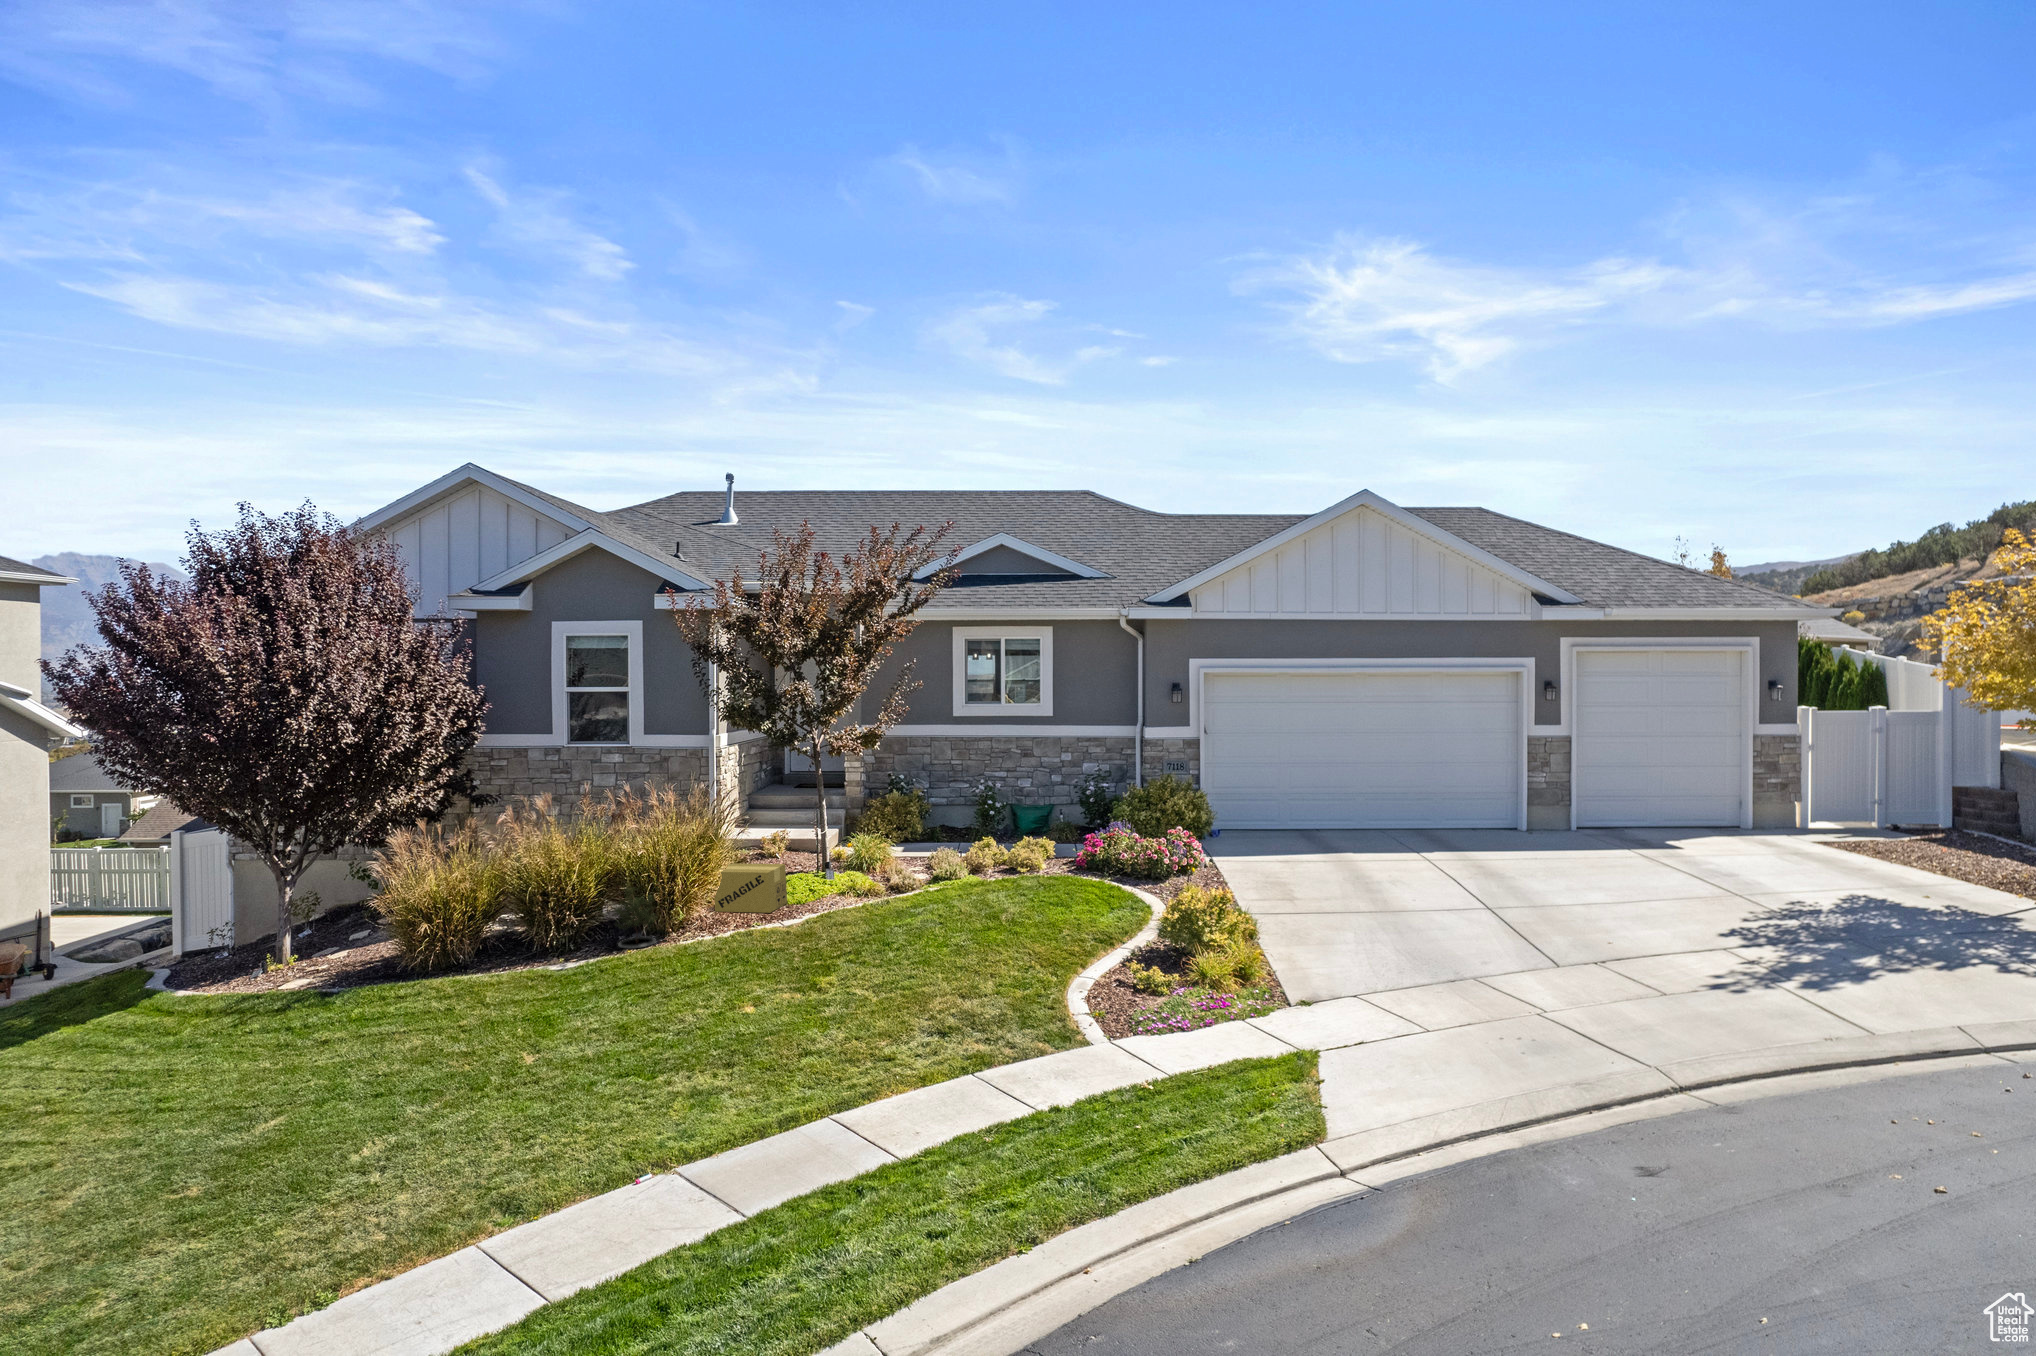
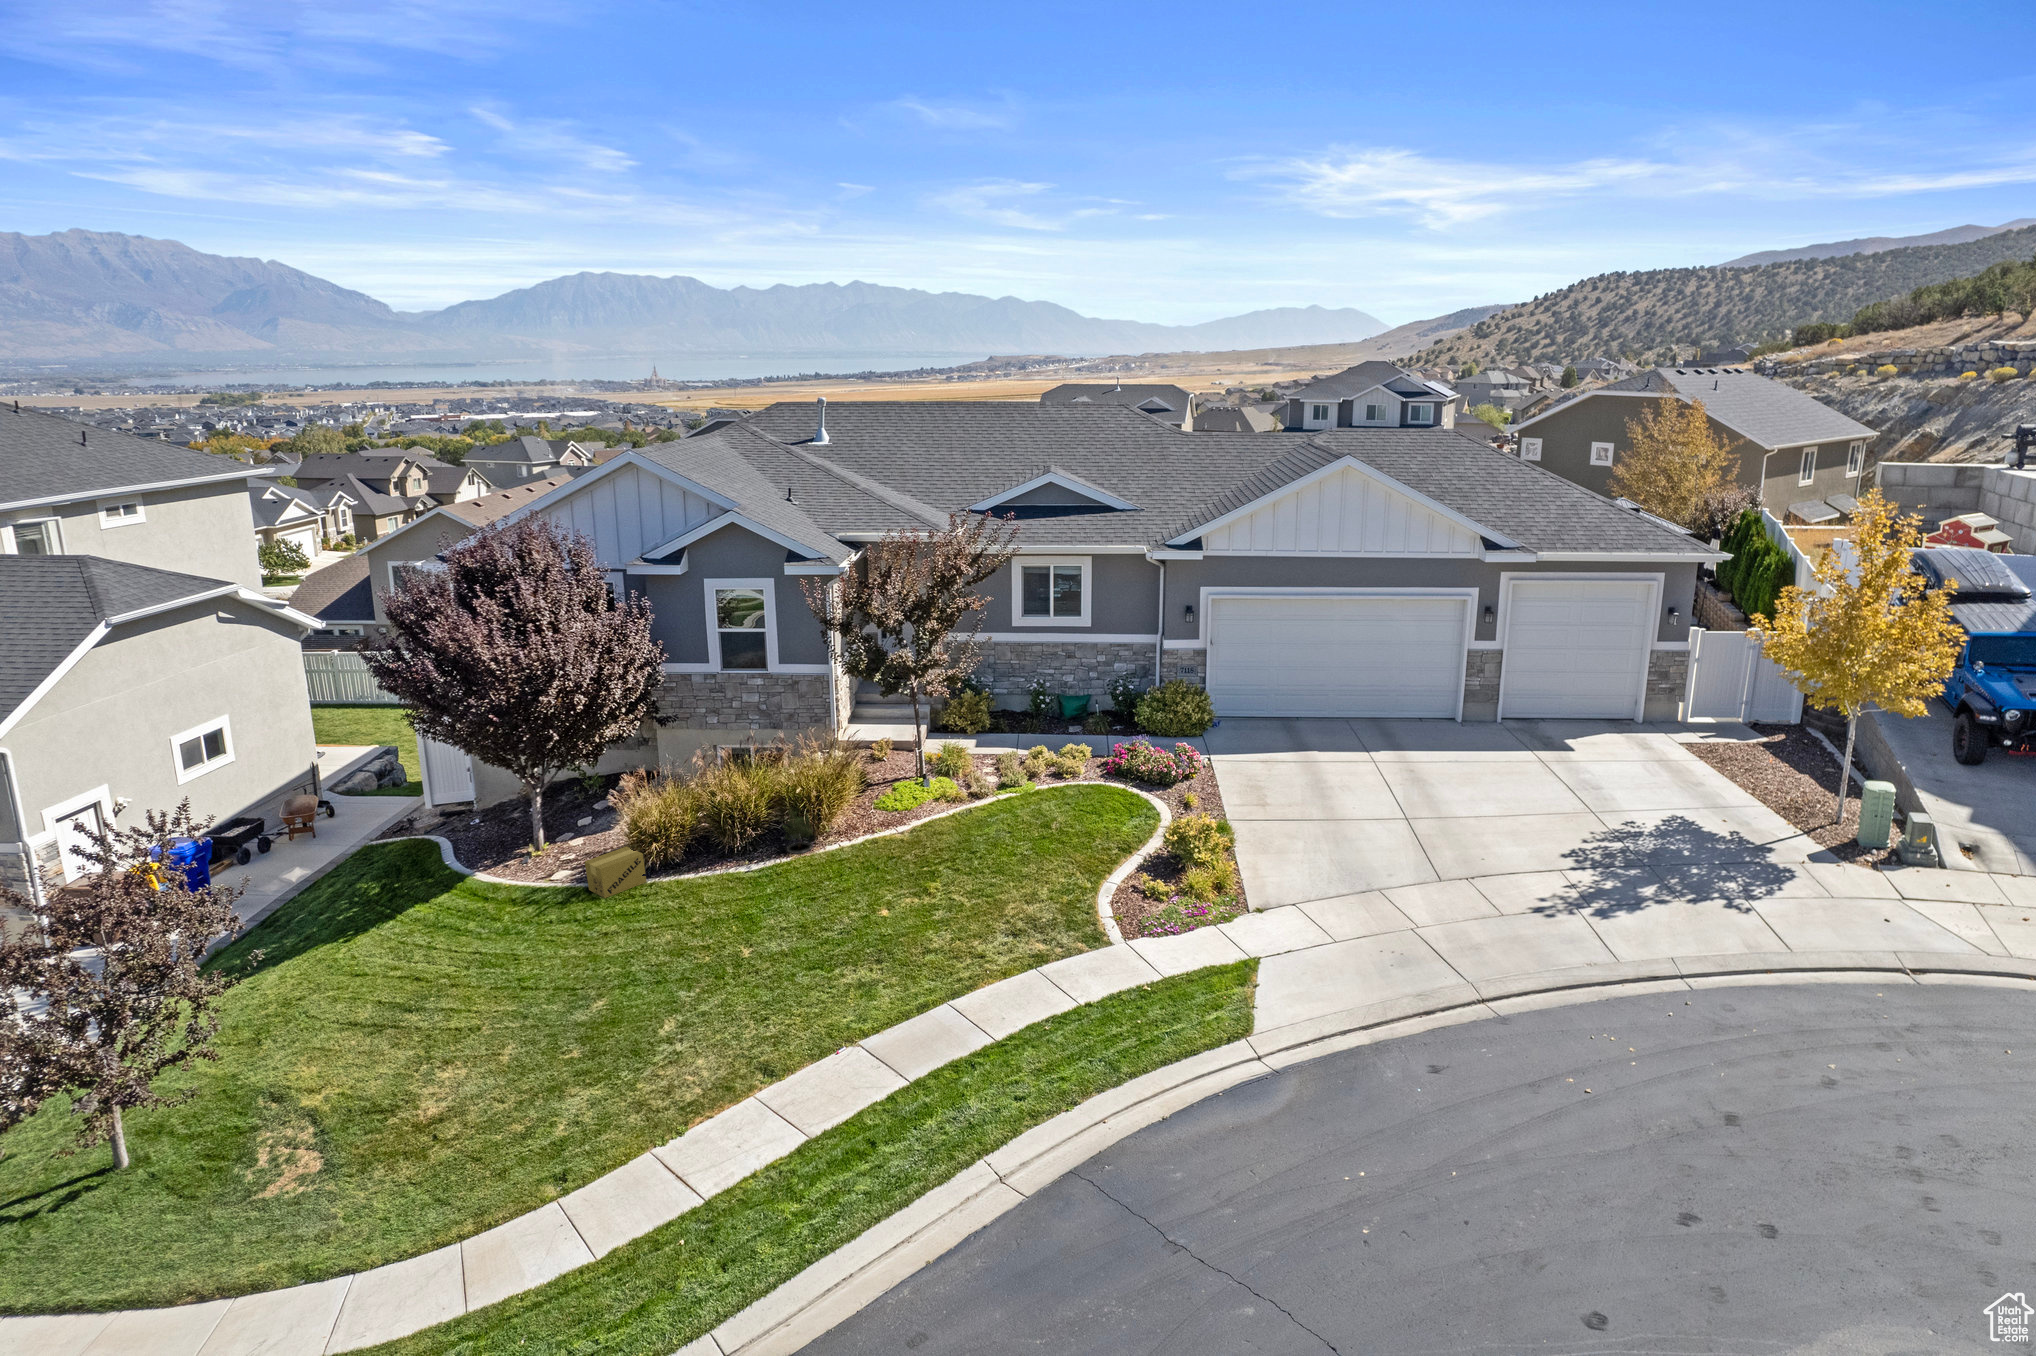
cardboard box: present [714,863,787,913] -> present [585,846,647,898]

